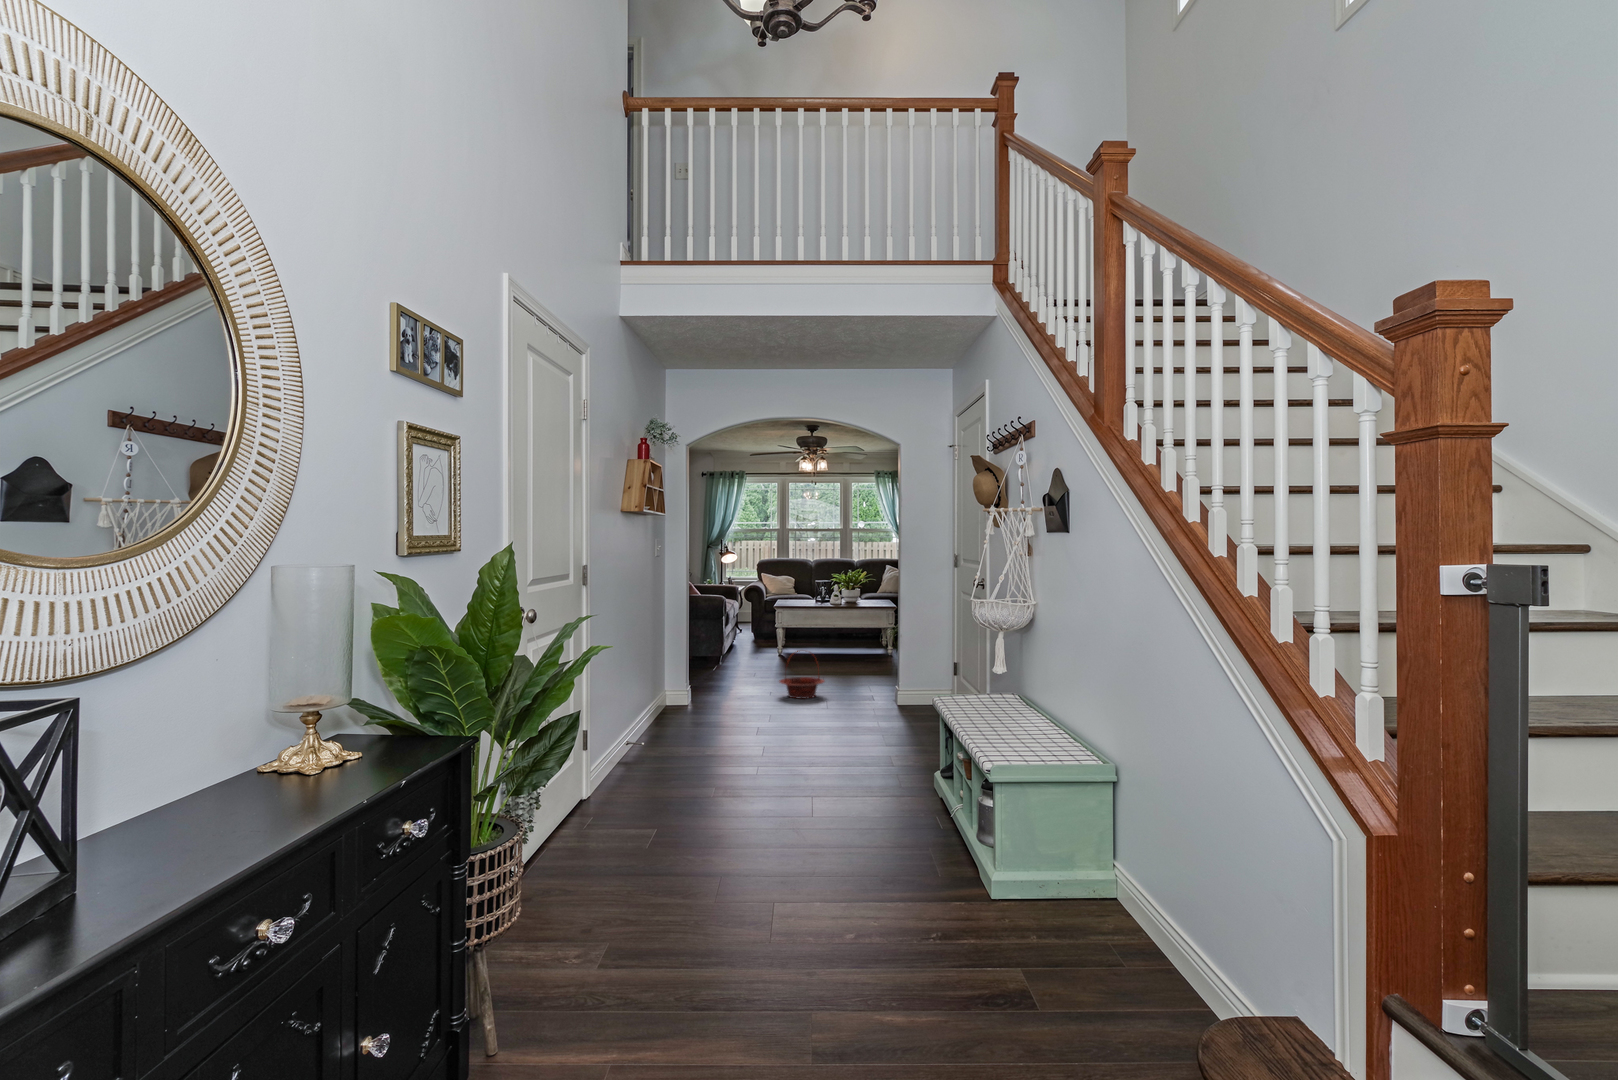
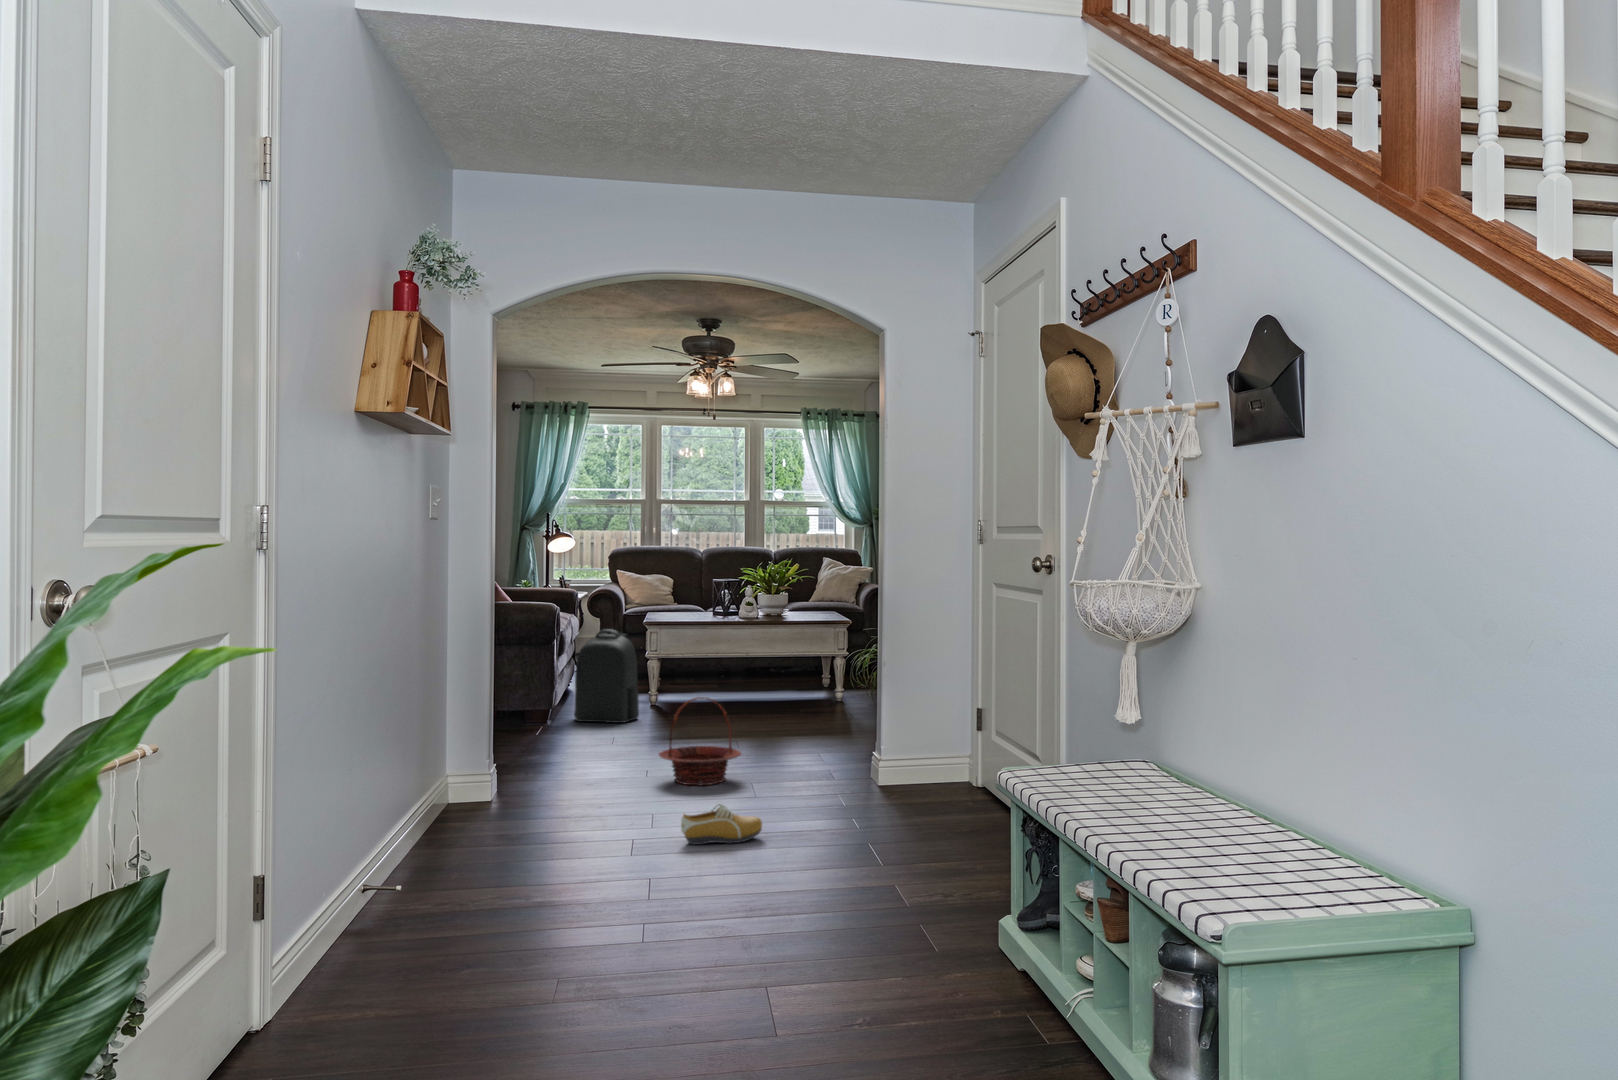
backpack: none [735,610,772,664] -> present [574,629,639,723]
shoe: none [788,707,831,729] -> present [681,804,762,844]

